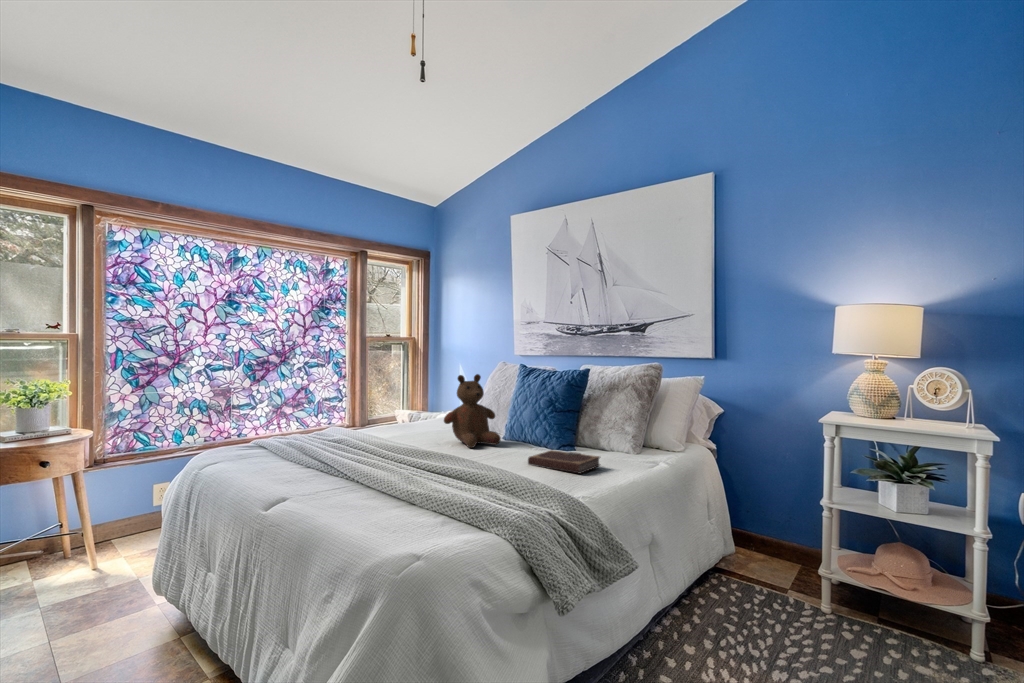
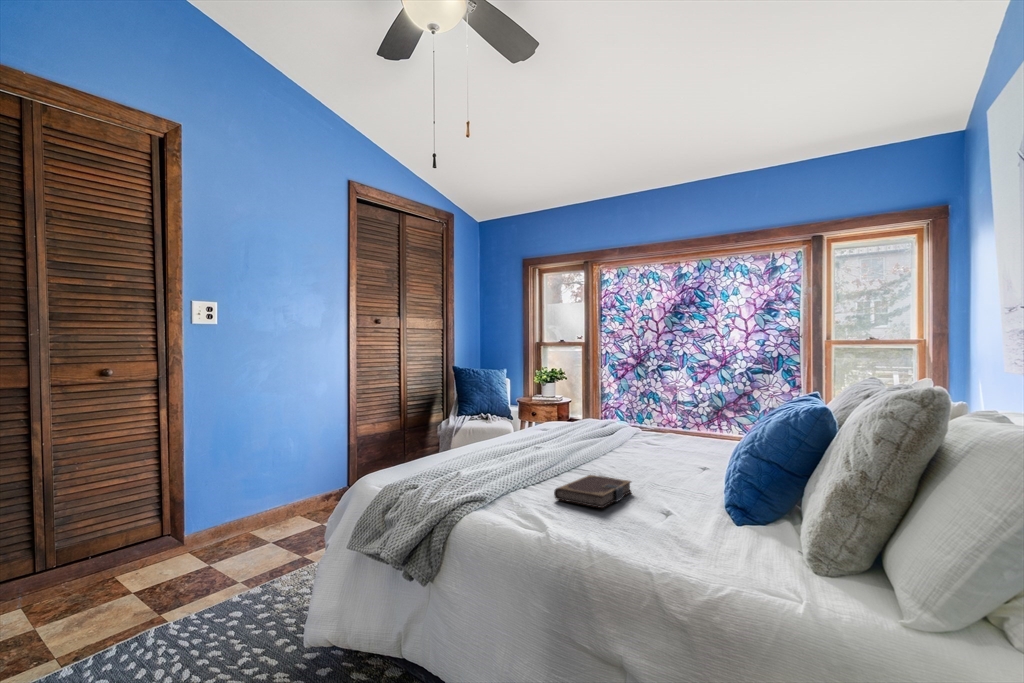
teddy bear: present [444,374,501,448] -> none [637,382,709,470]

